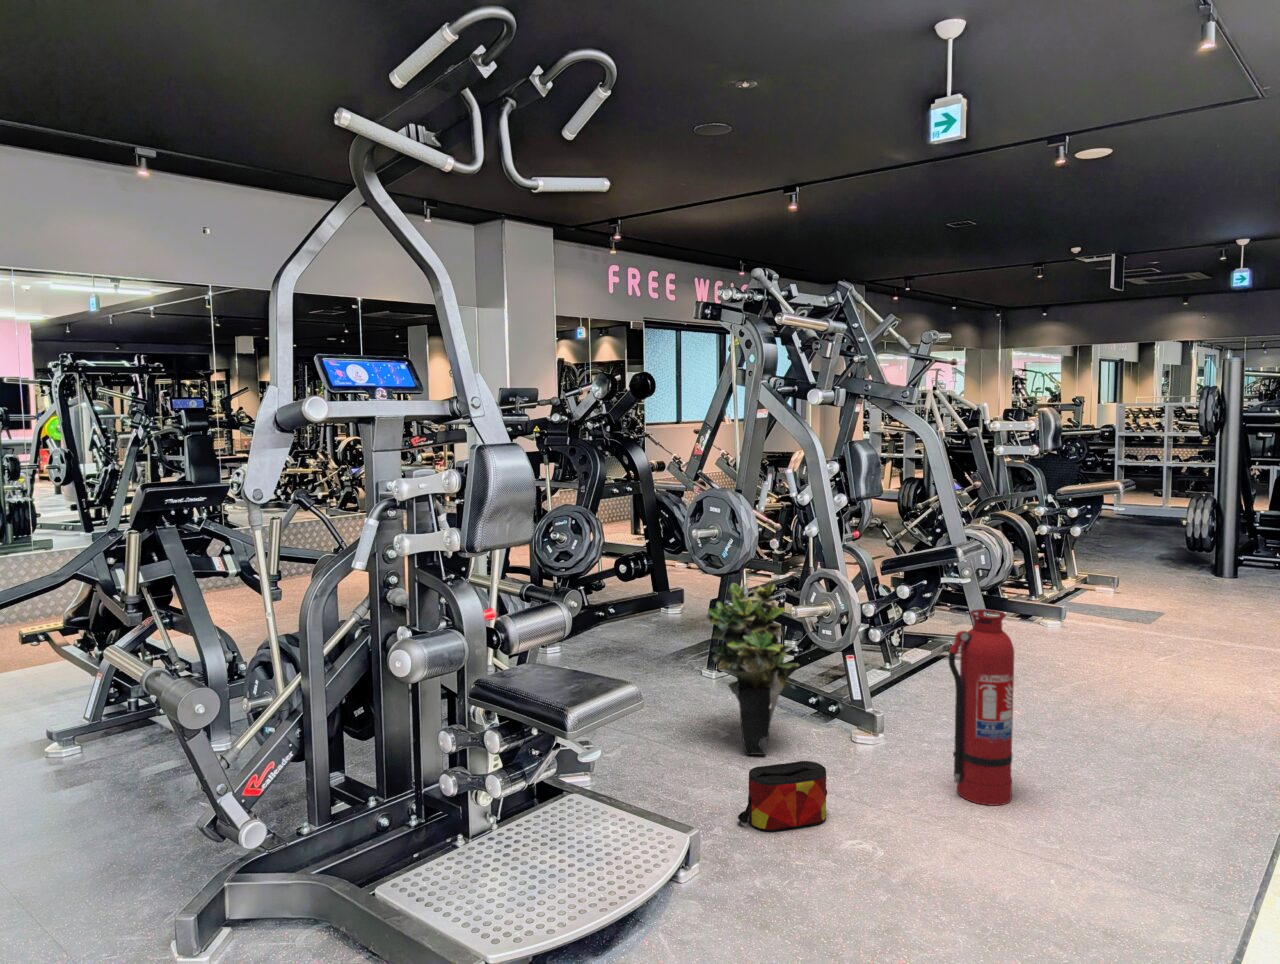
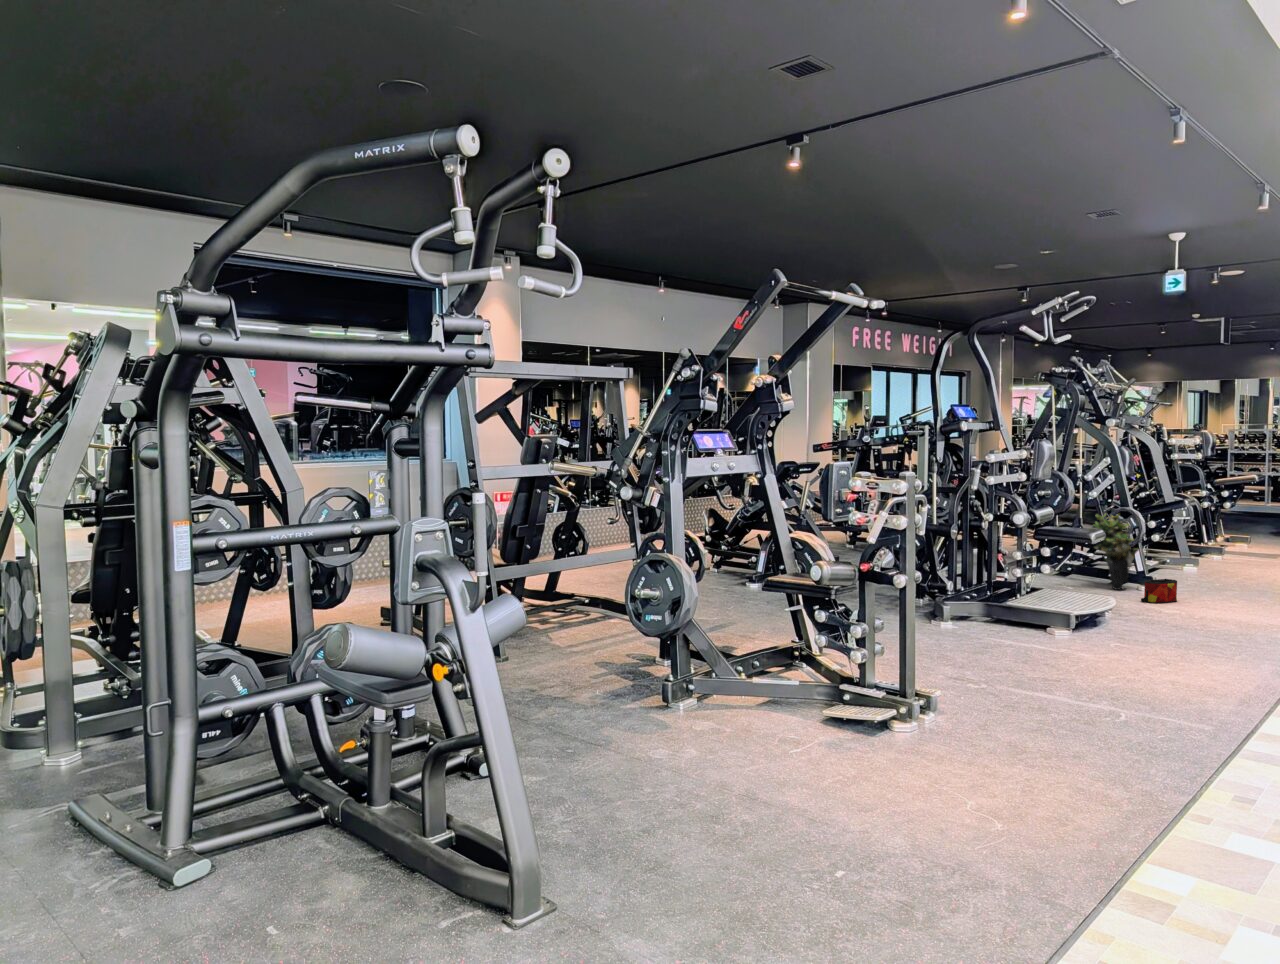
fire extinguisher: present [948,609,1014,805] -> none [1222,517,1251,598]

